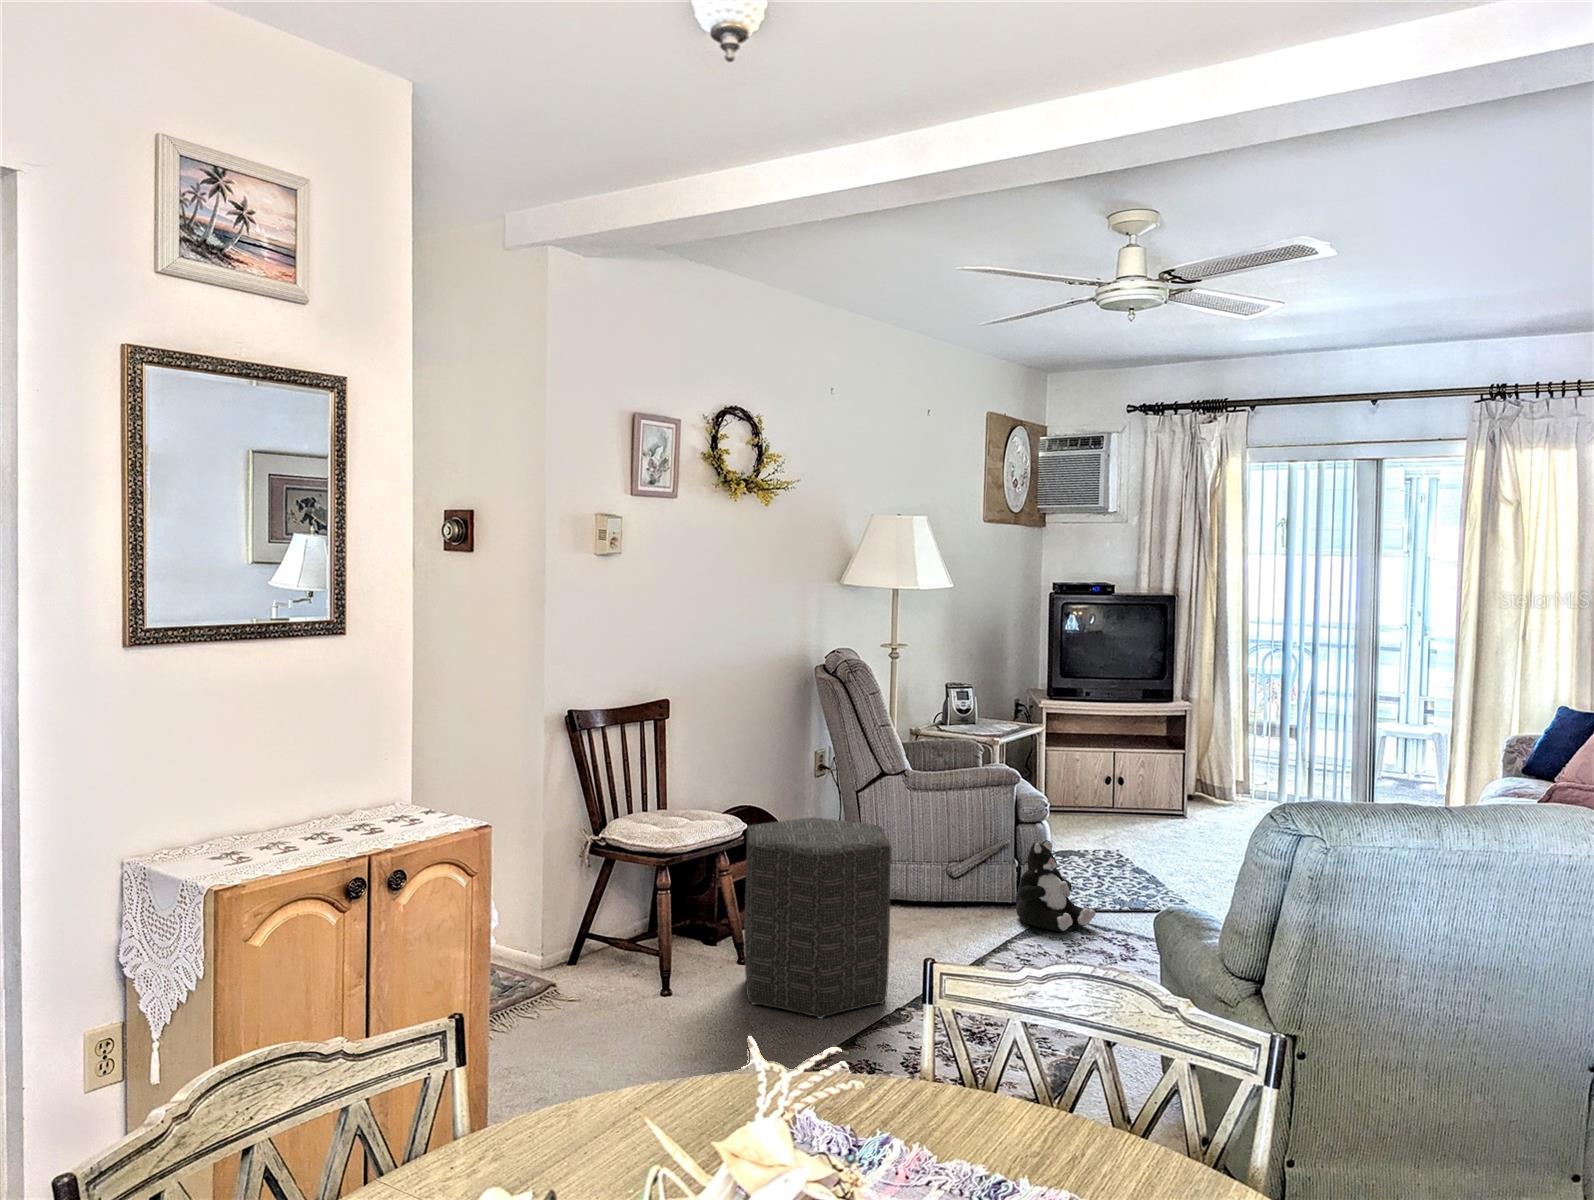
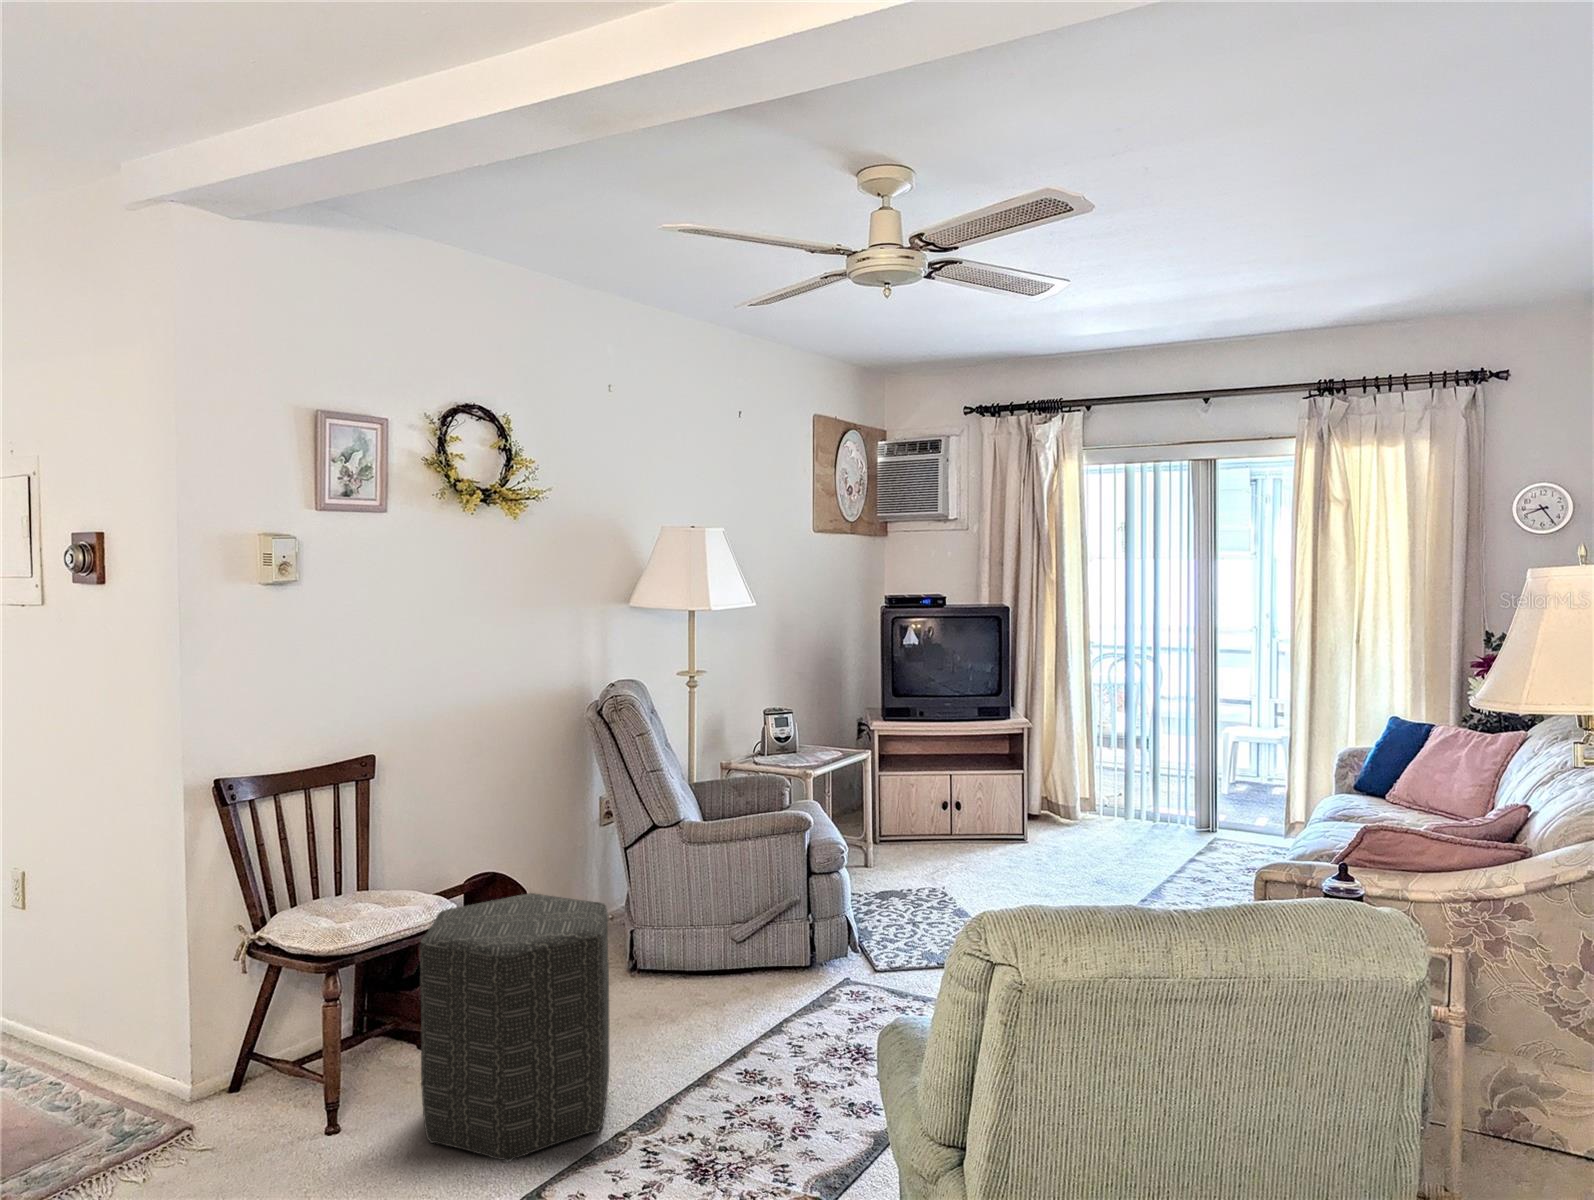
plush toy: present [1016,840,1095,931] -> none [805,896,892,1005]

